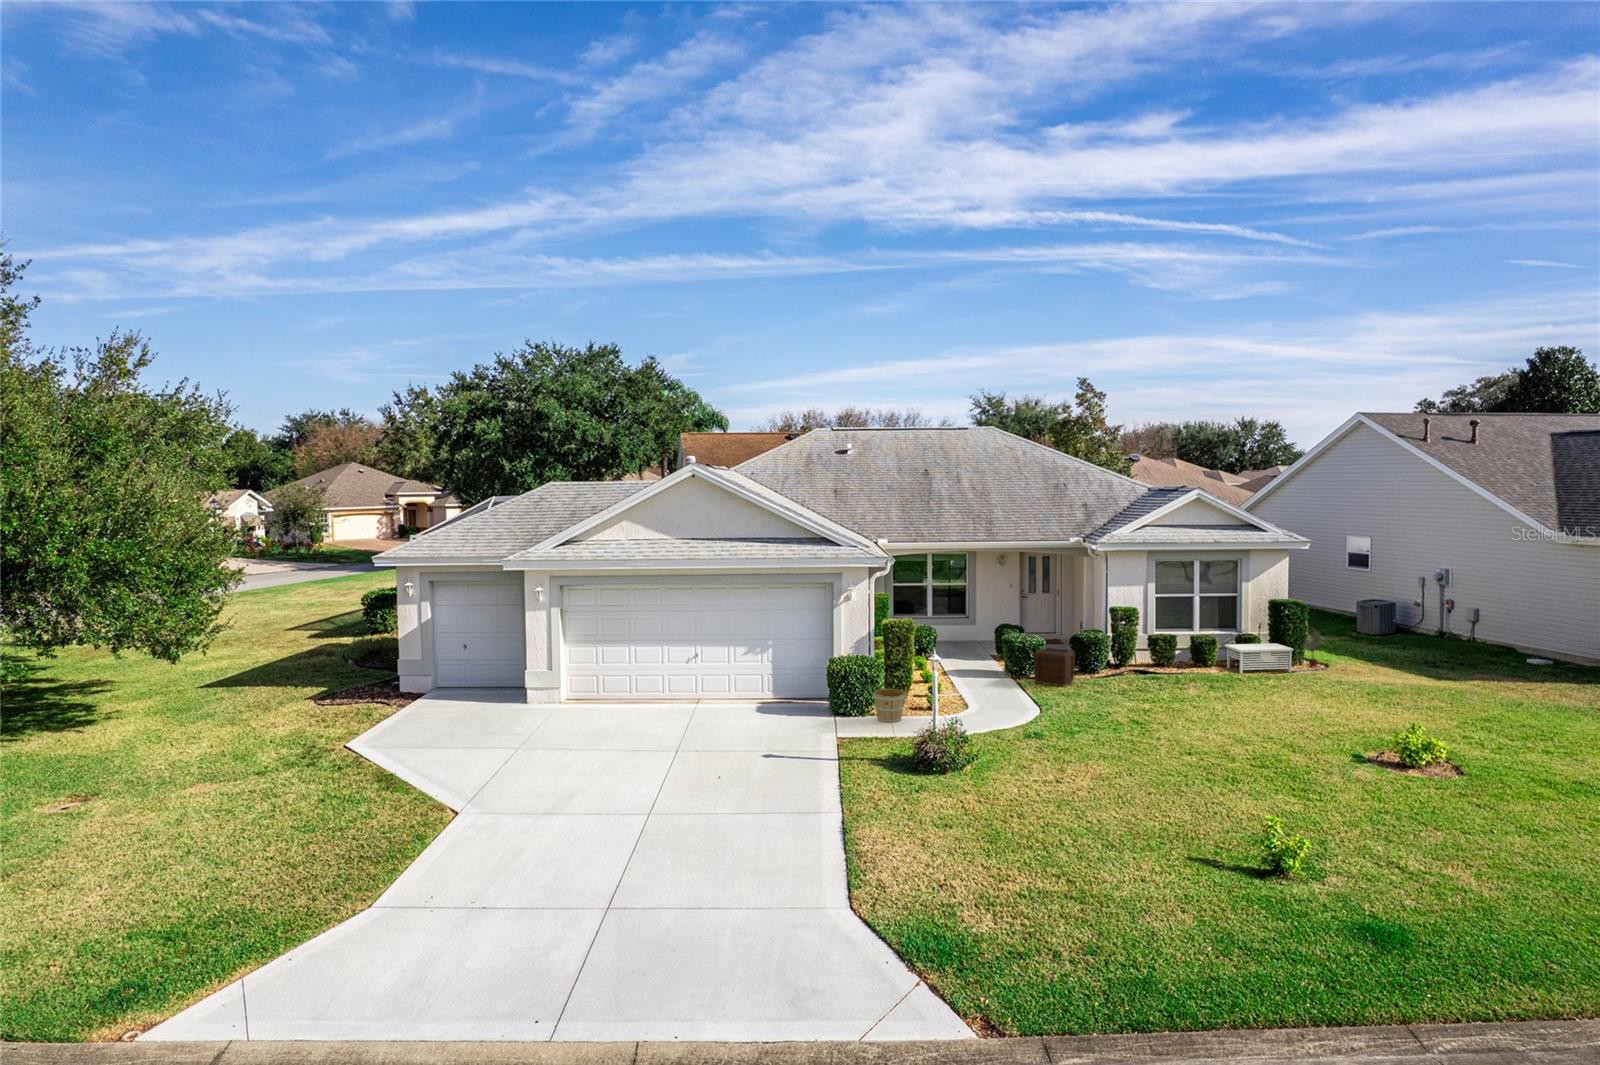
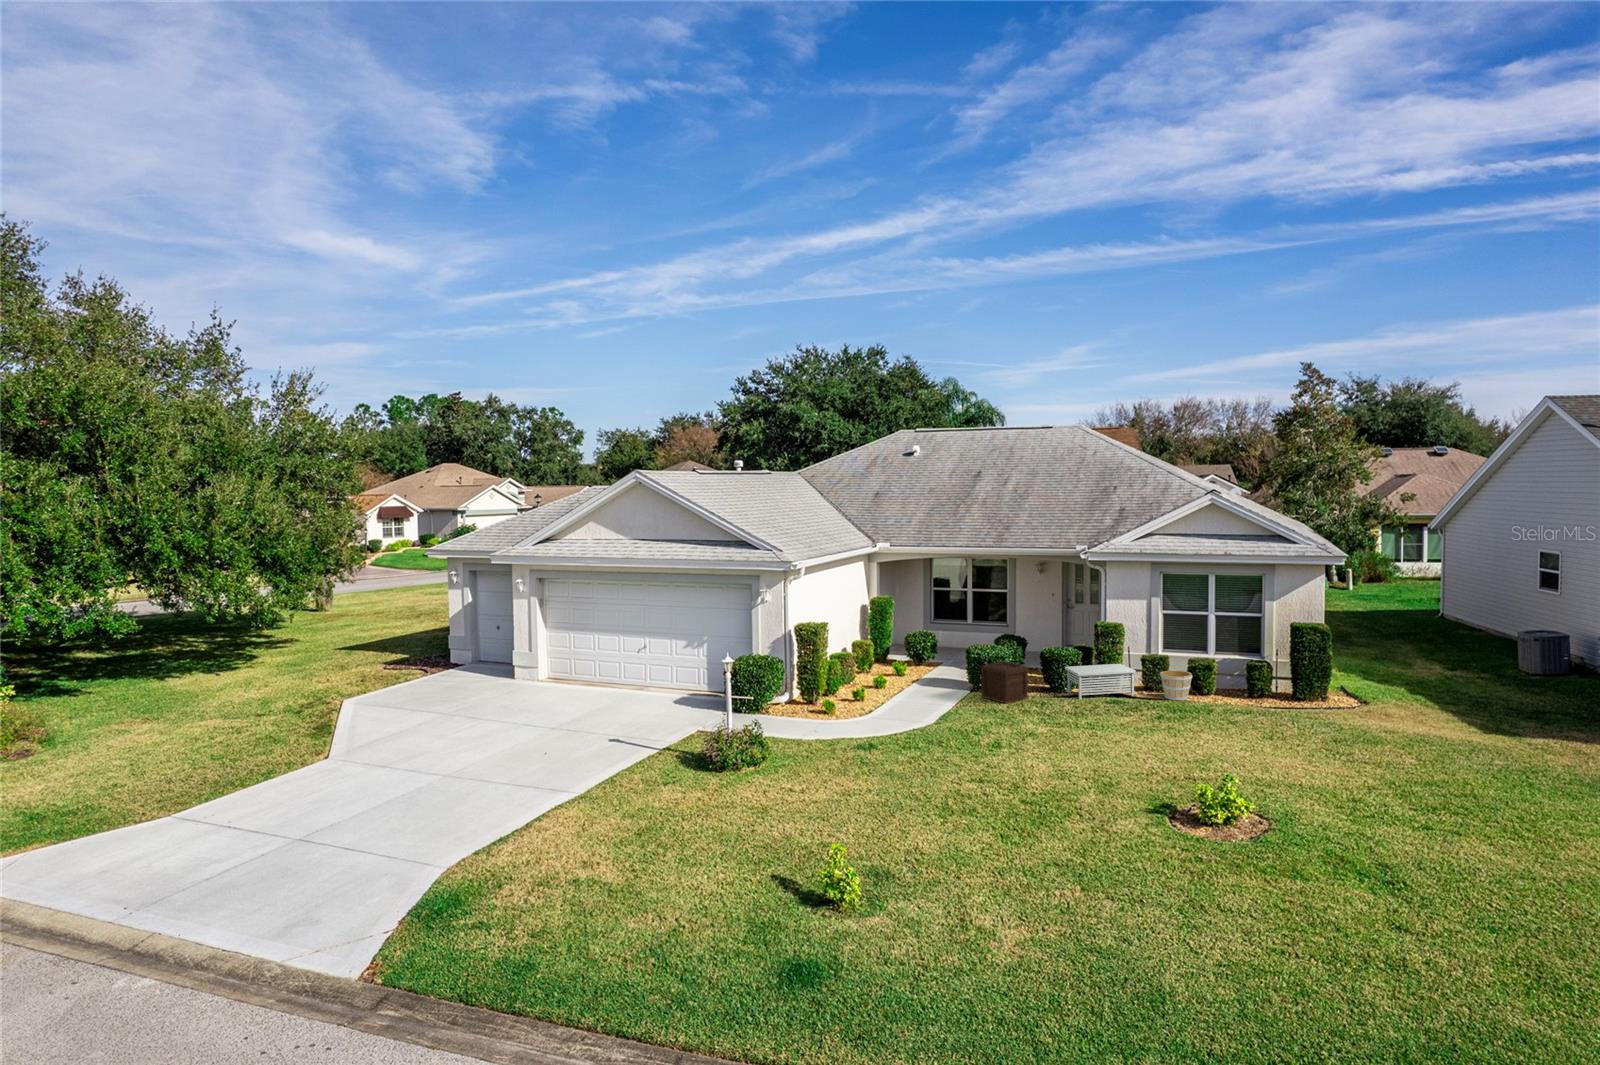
potted tree: present [1302,629,1322,667] -> none [1329,659,1363,707]
storage bench: present [1225,643,1293,673] -> present [1065,664,1136,699]
wooden bucket: present [873,688,906,723] -> present [1160,670,1193,701]

